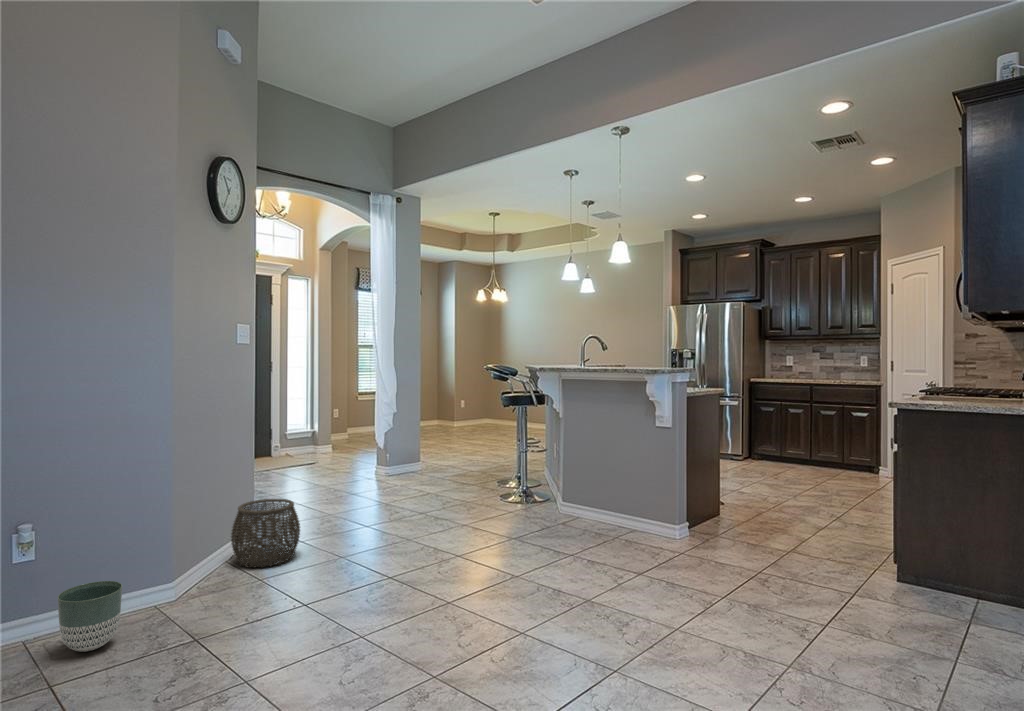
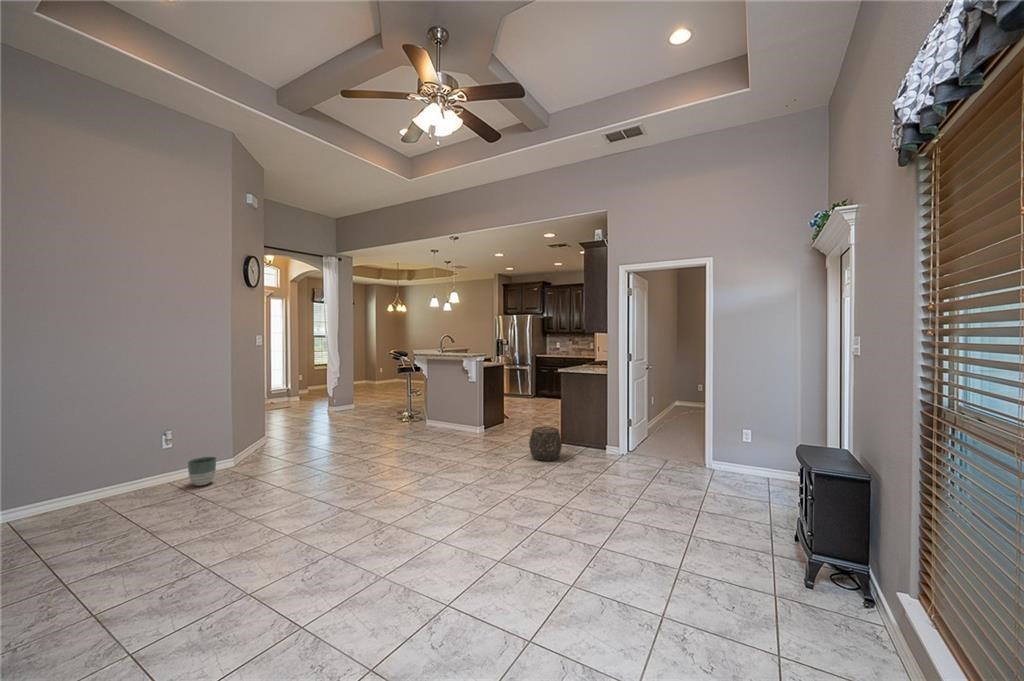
woven basket: present [231,499,300,568] -> present [529,427,562,461]

